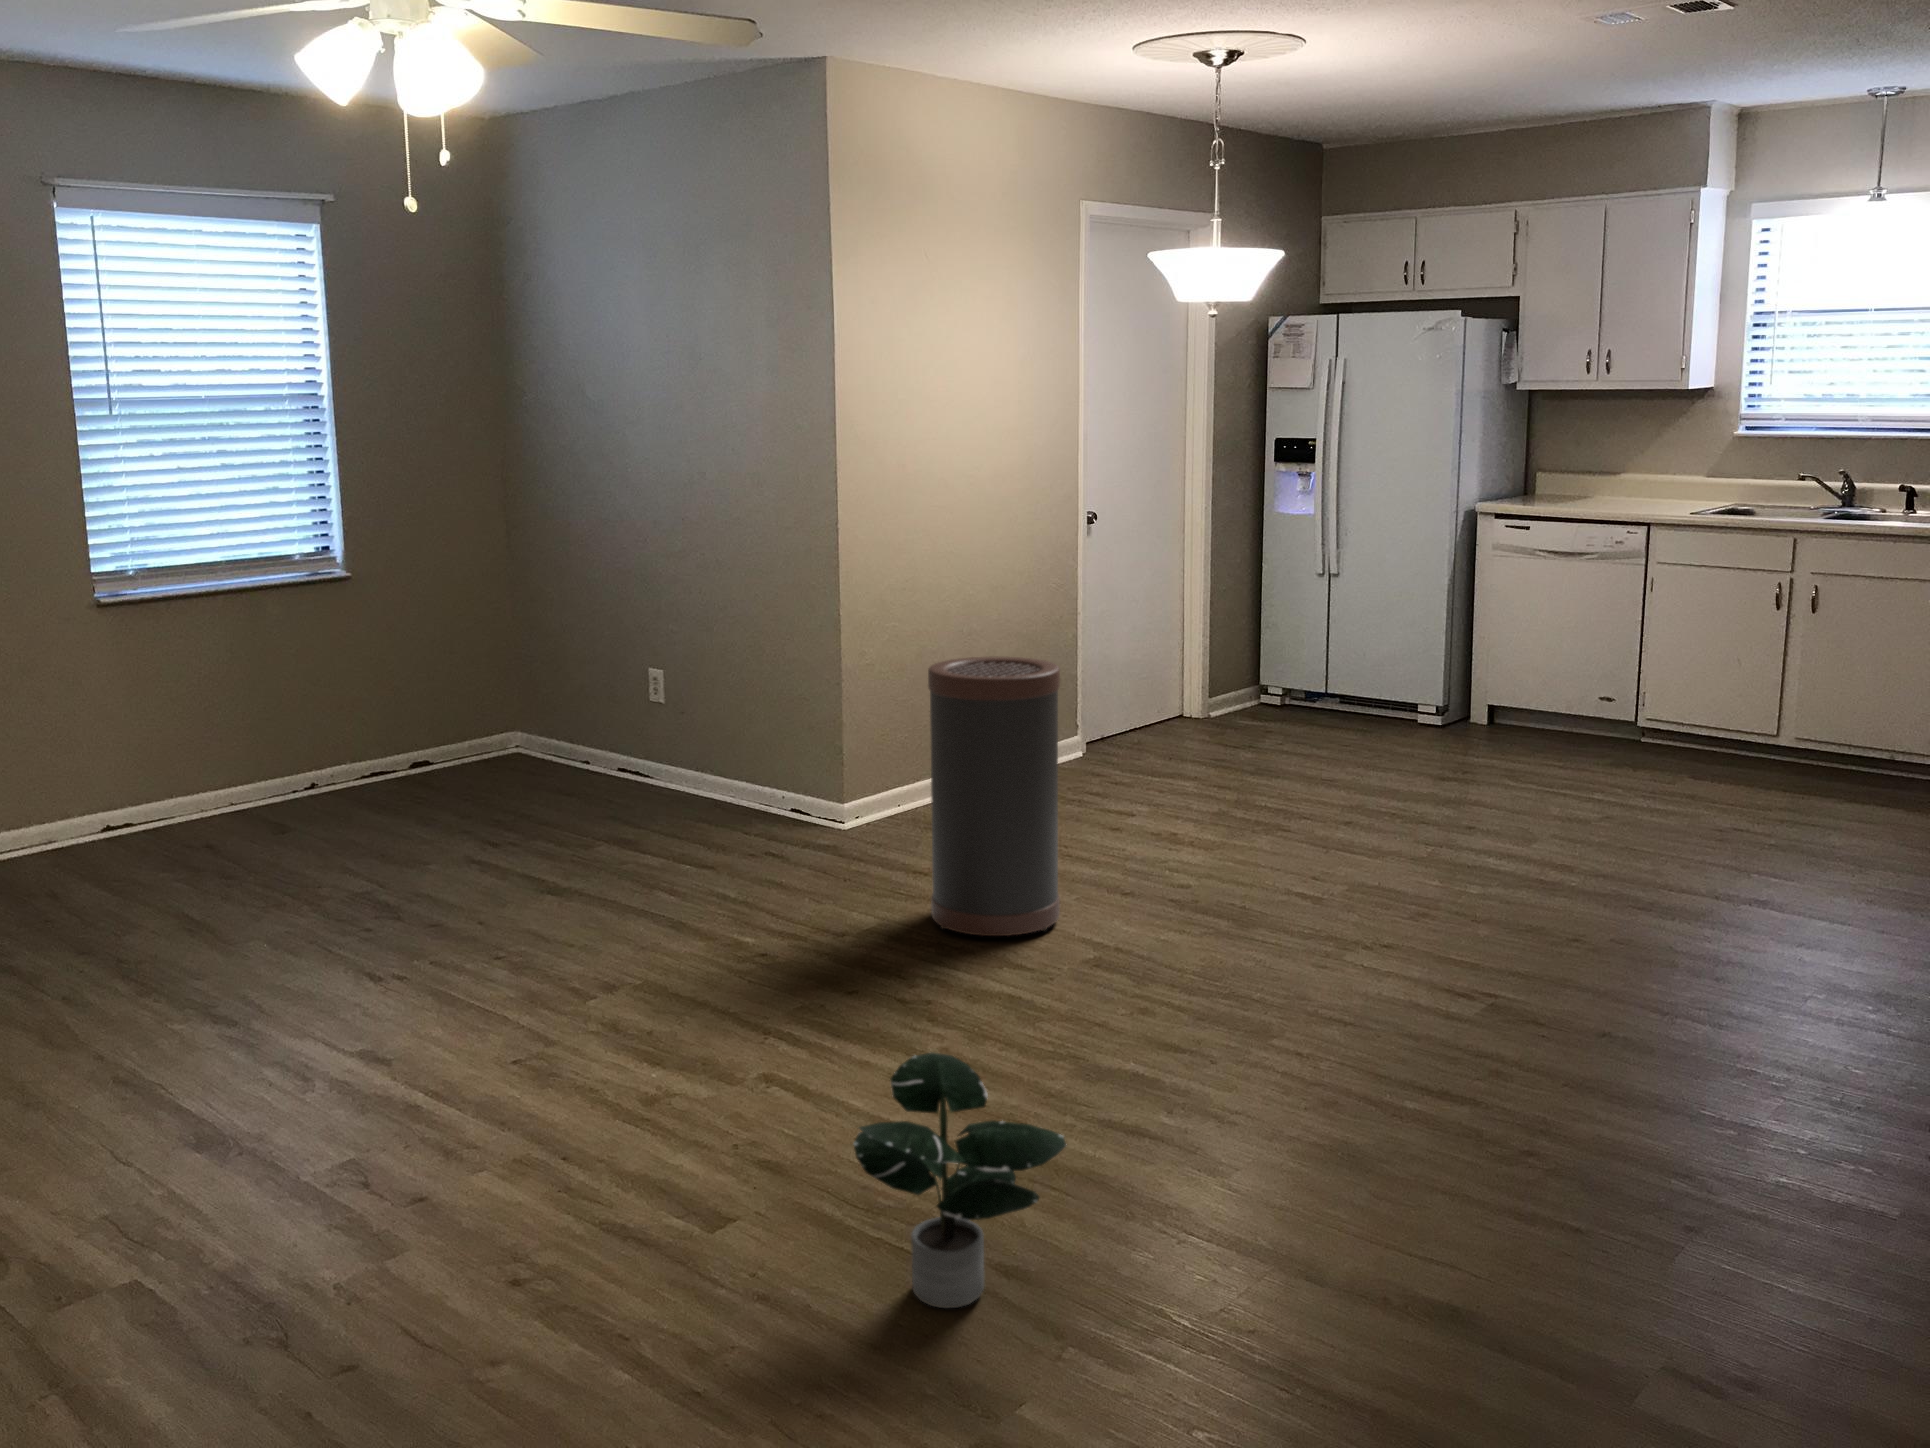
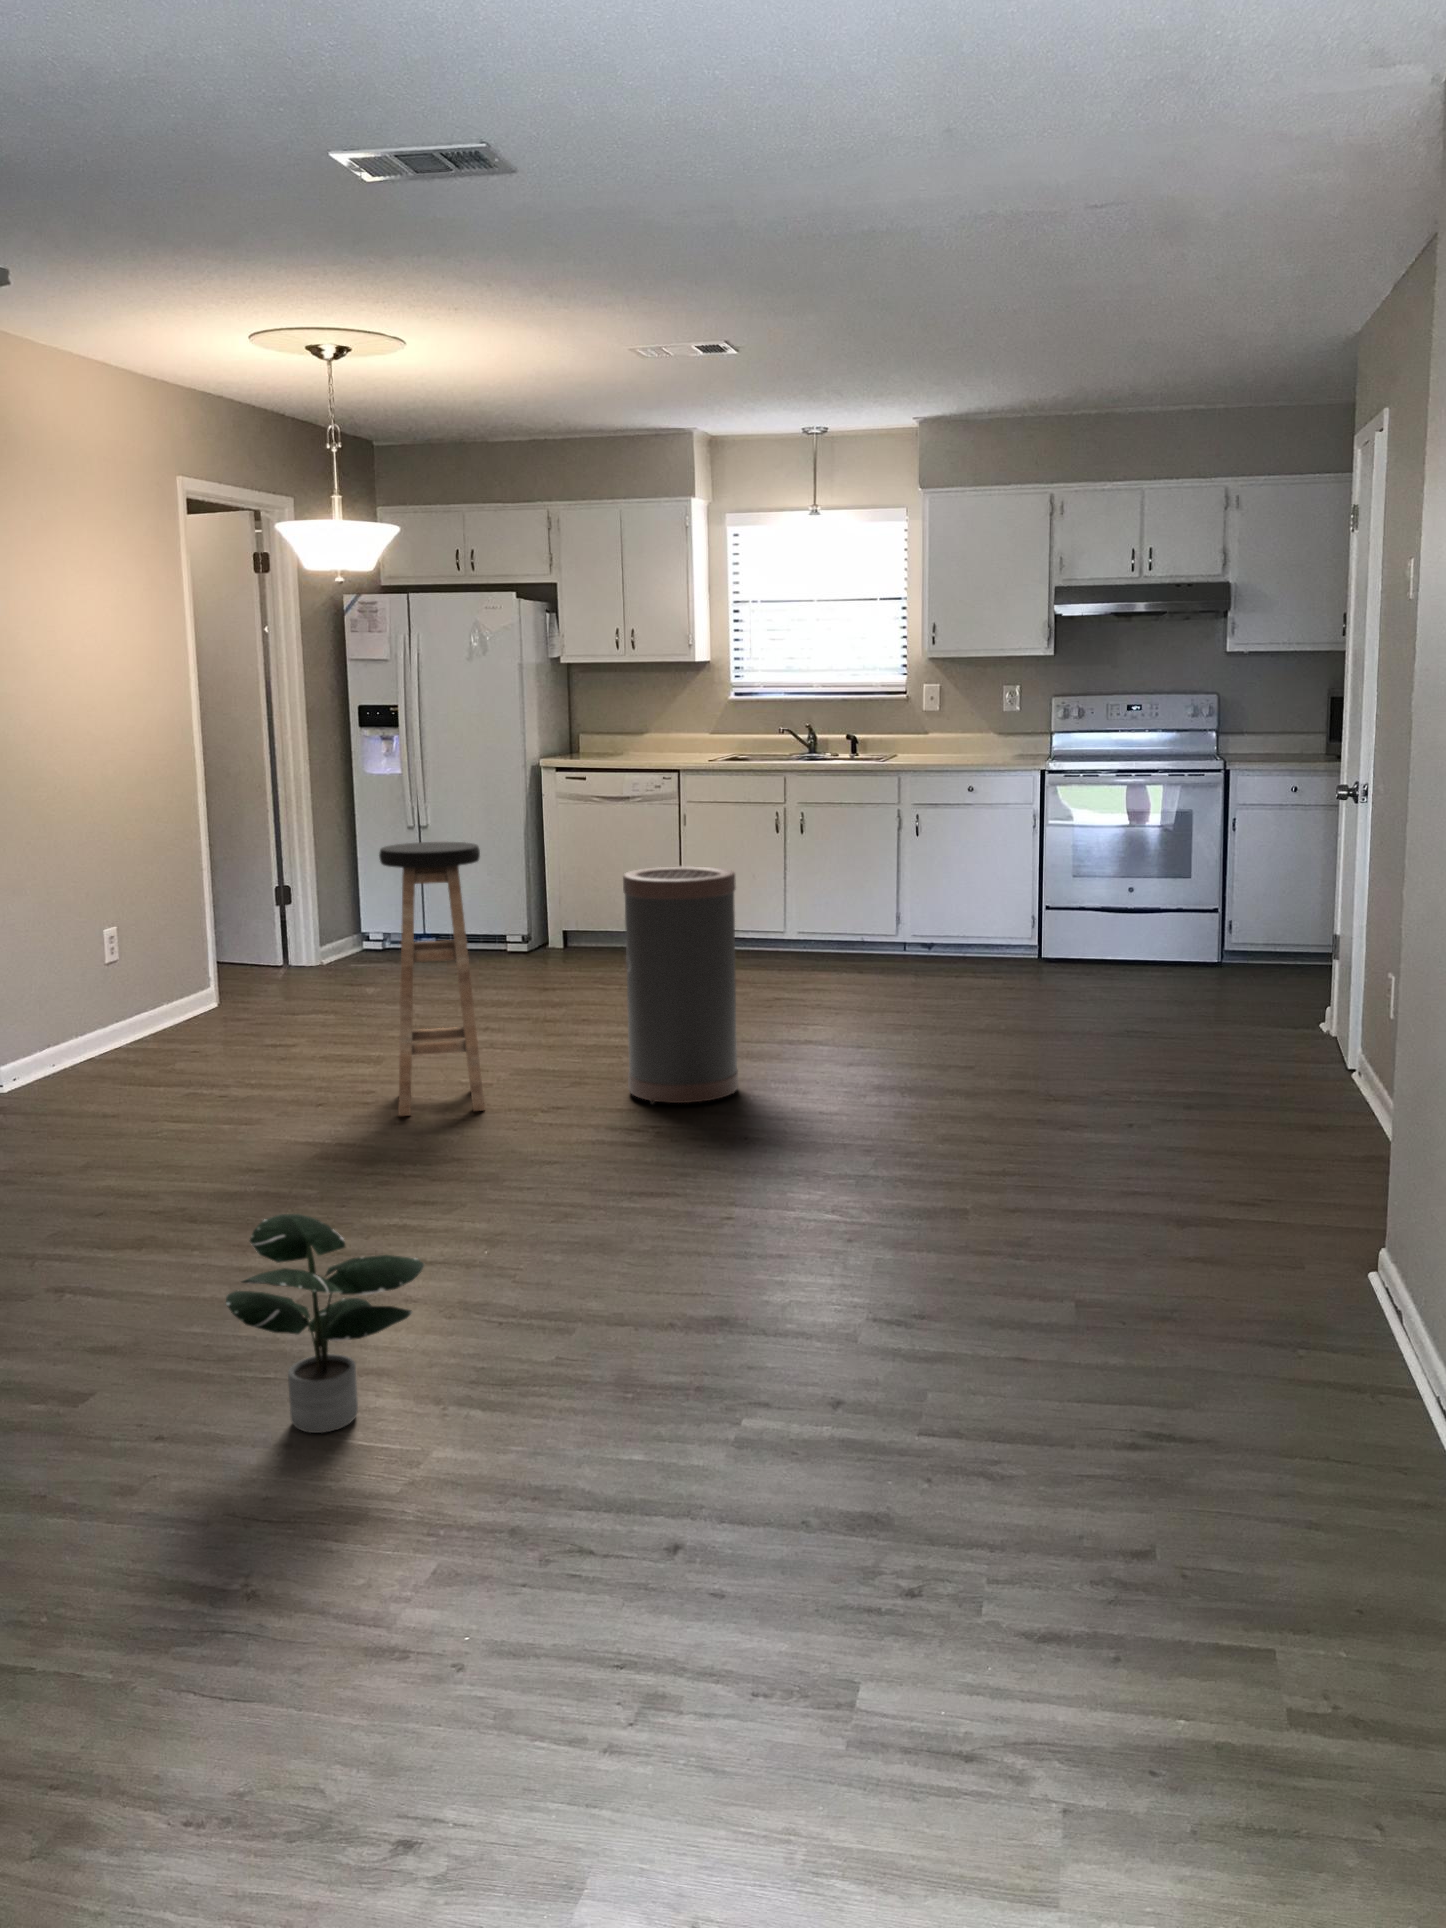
bar stool: none [1202,613,1320,927] -> present [379,842,485,1116]
trash can: present [928,656,1060,936] -> present [623,866,738,1104]

